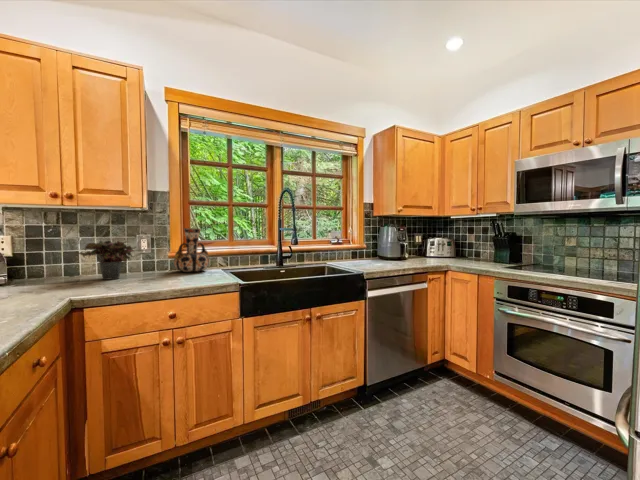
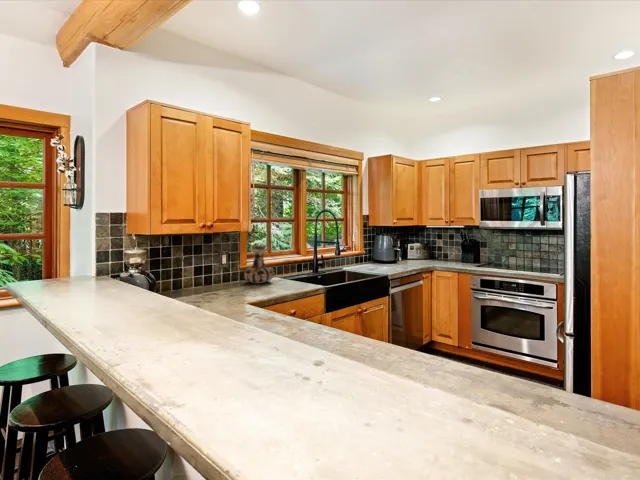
potted plant: present [78,241,139,280] -> none [190,260,241,293]

